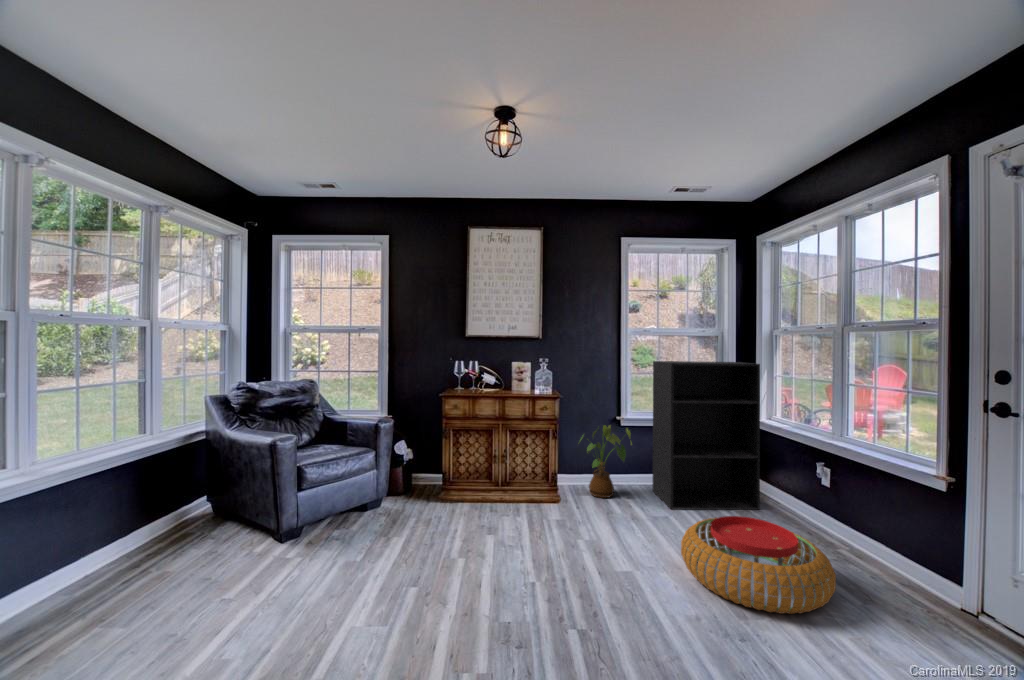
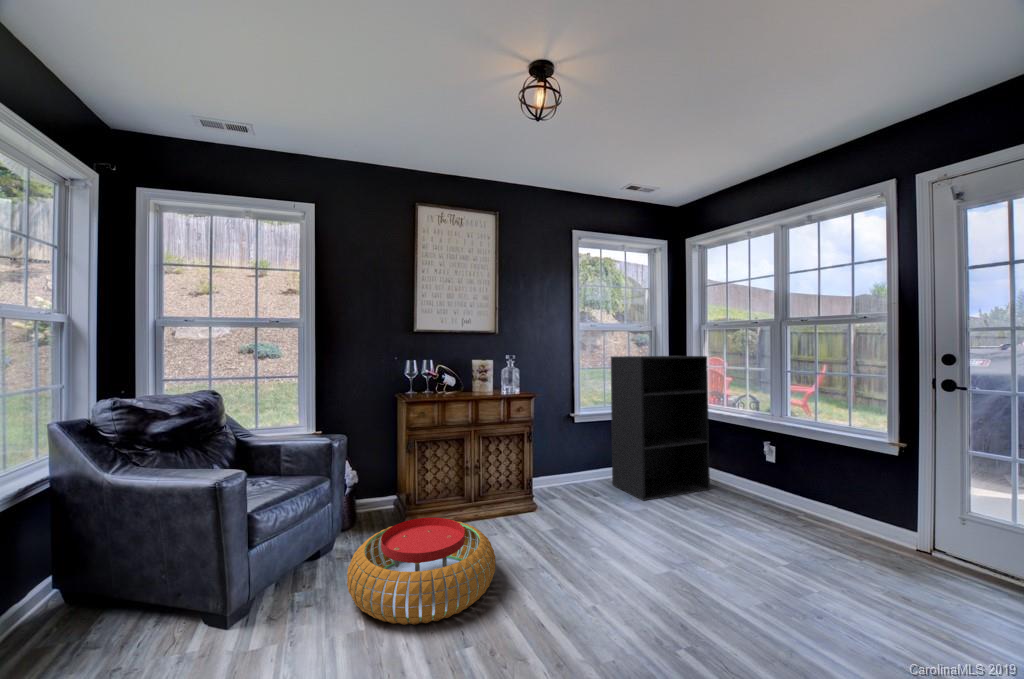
house plant: present [580,425,631,498] -> none [547,423,601,499]
pouf: present [681,516,836,614] -> present [347,518,495,625]

